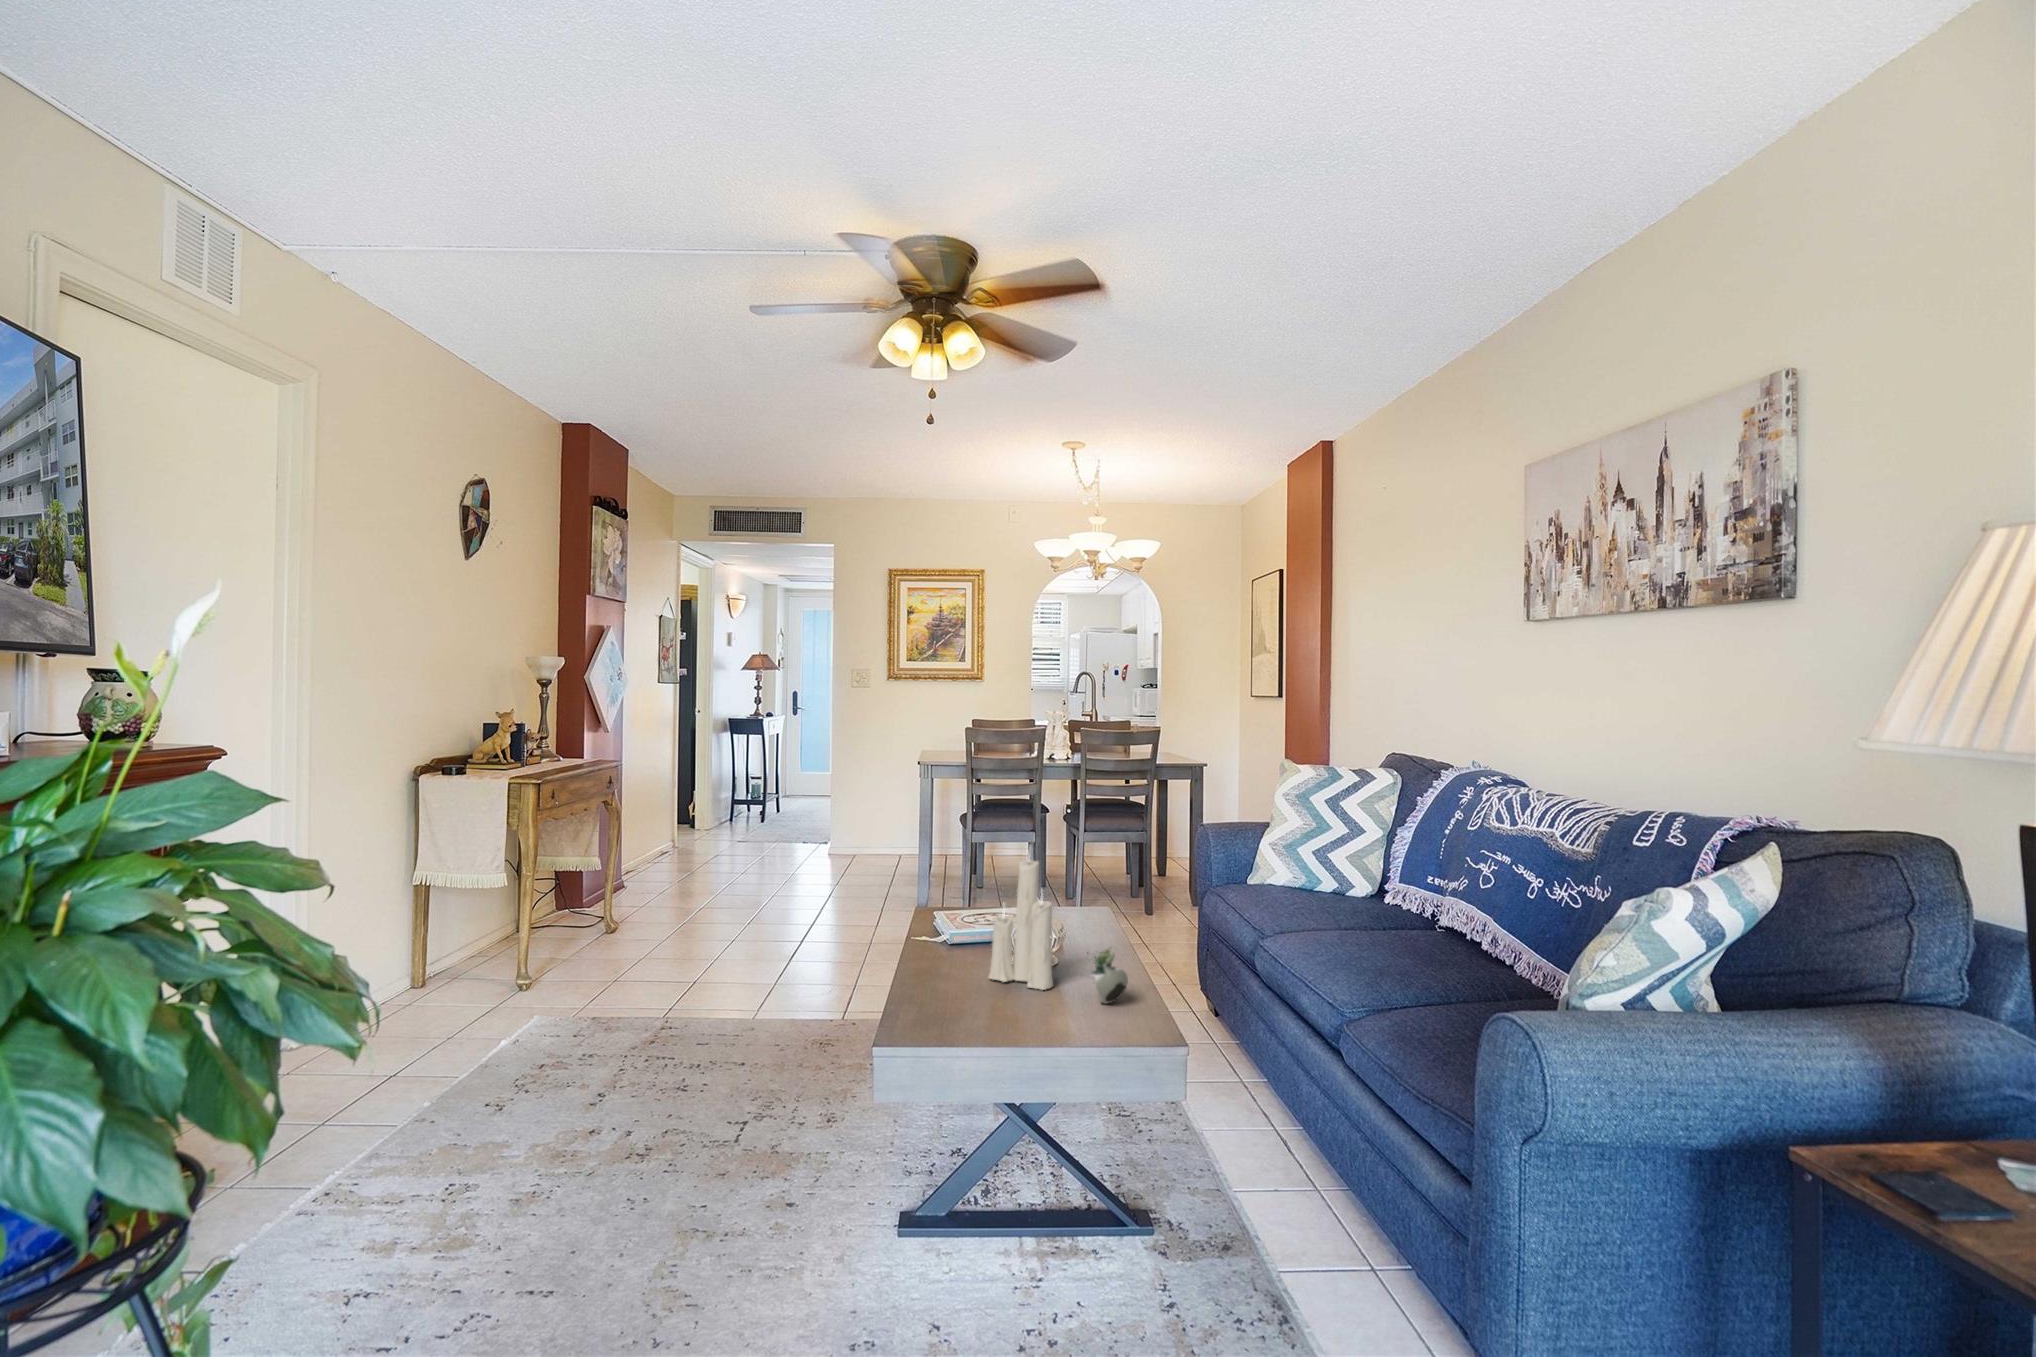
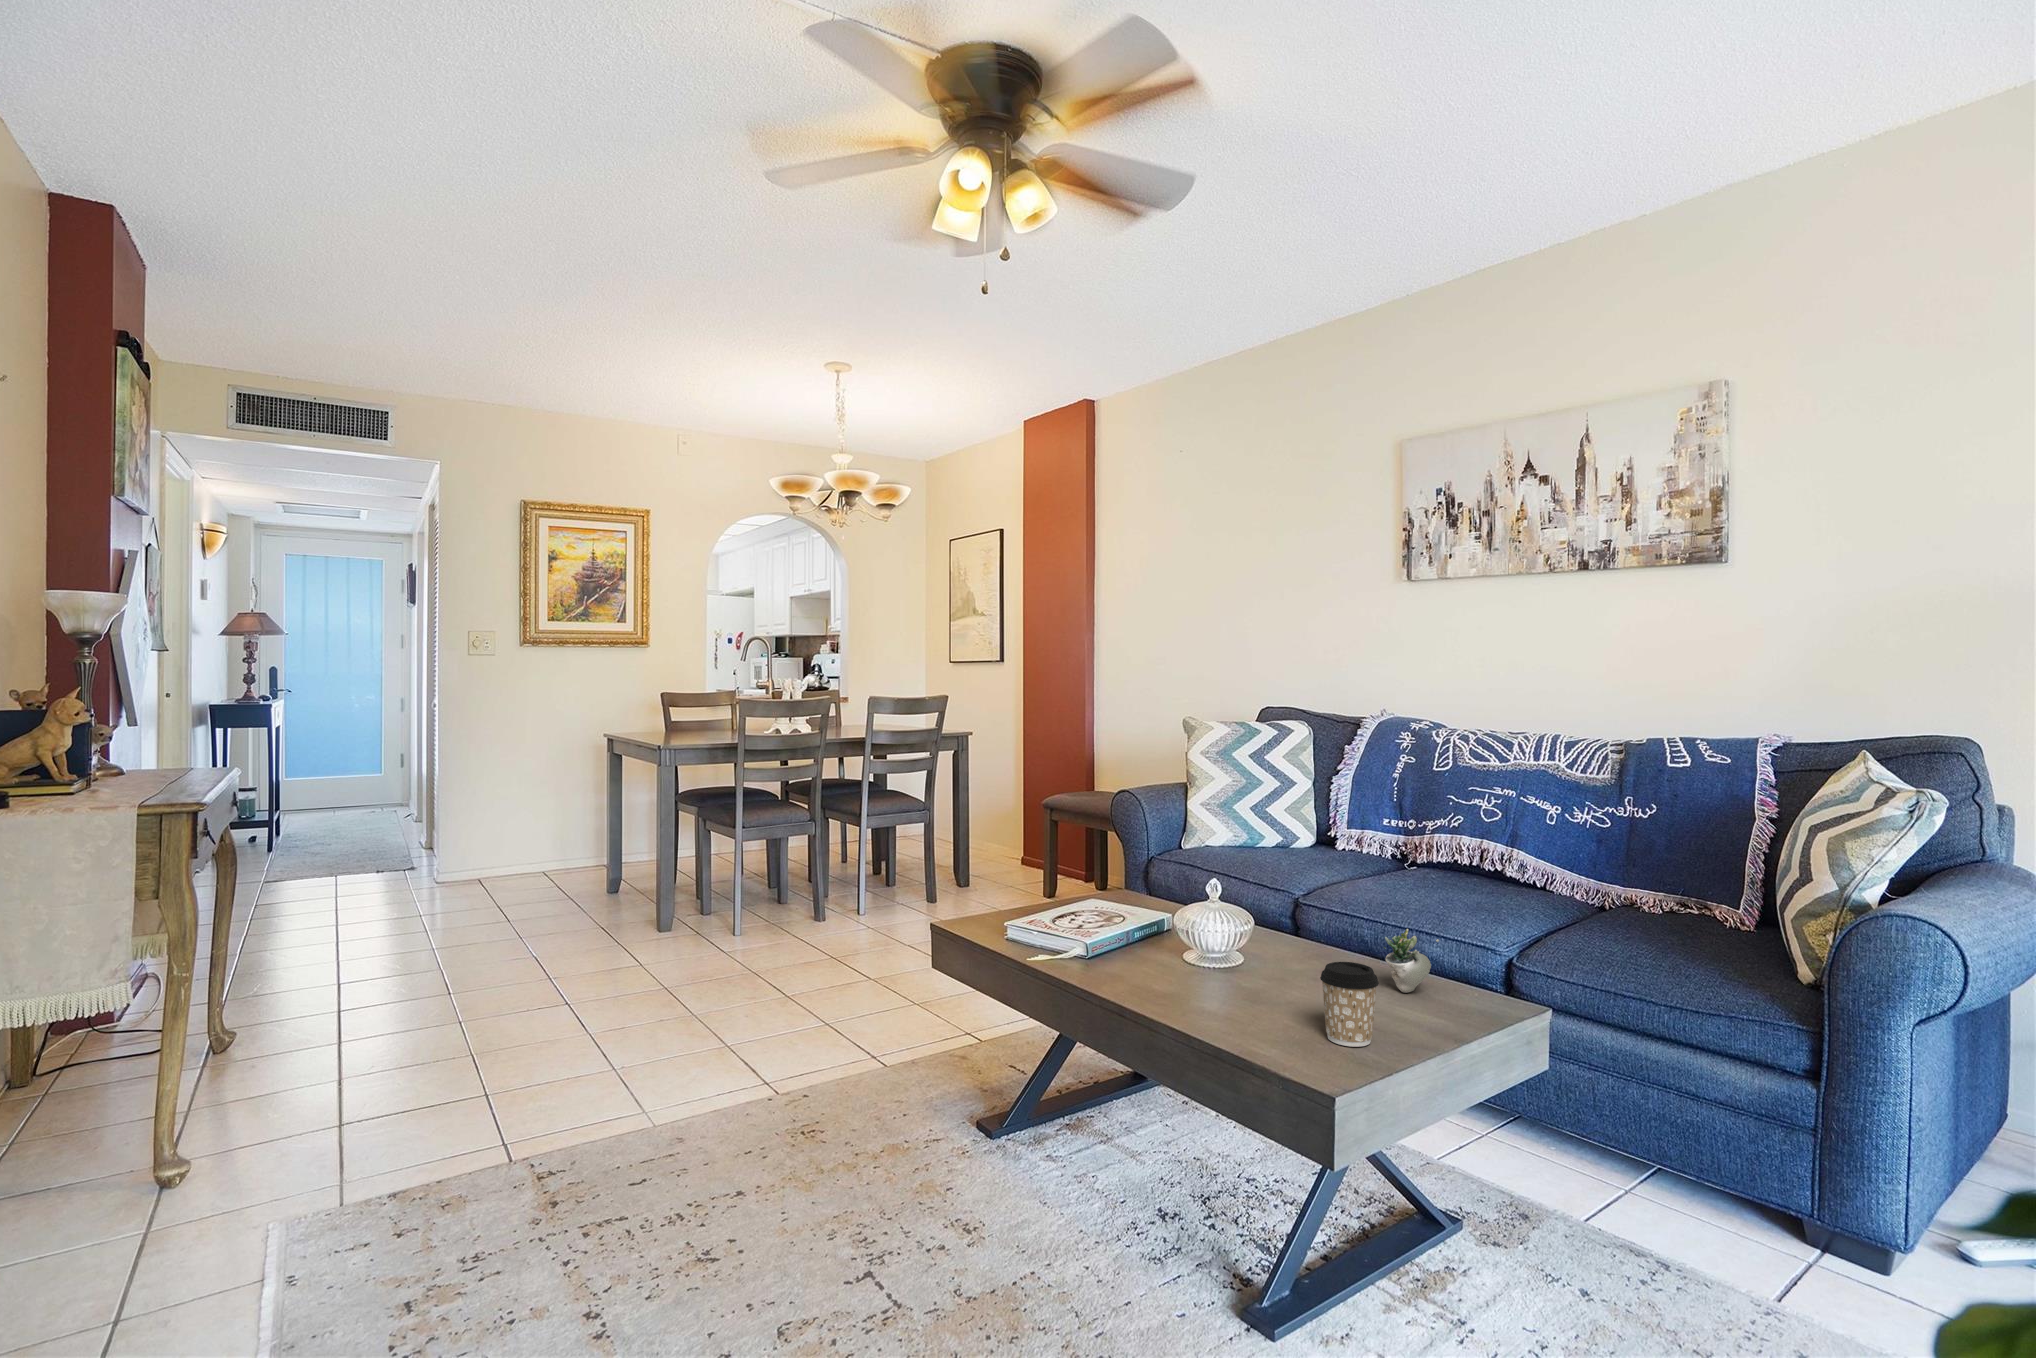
candle: present [989,854,1053,990] -> none [1254,822,1333,993]
coffee cup: none [943,950,989,1020] -> present [1320,962,1379,1047]

